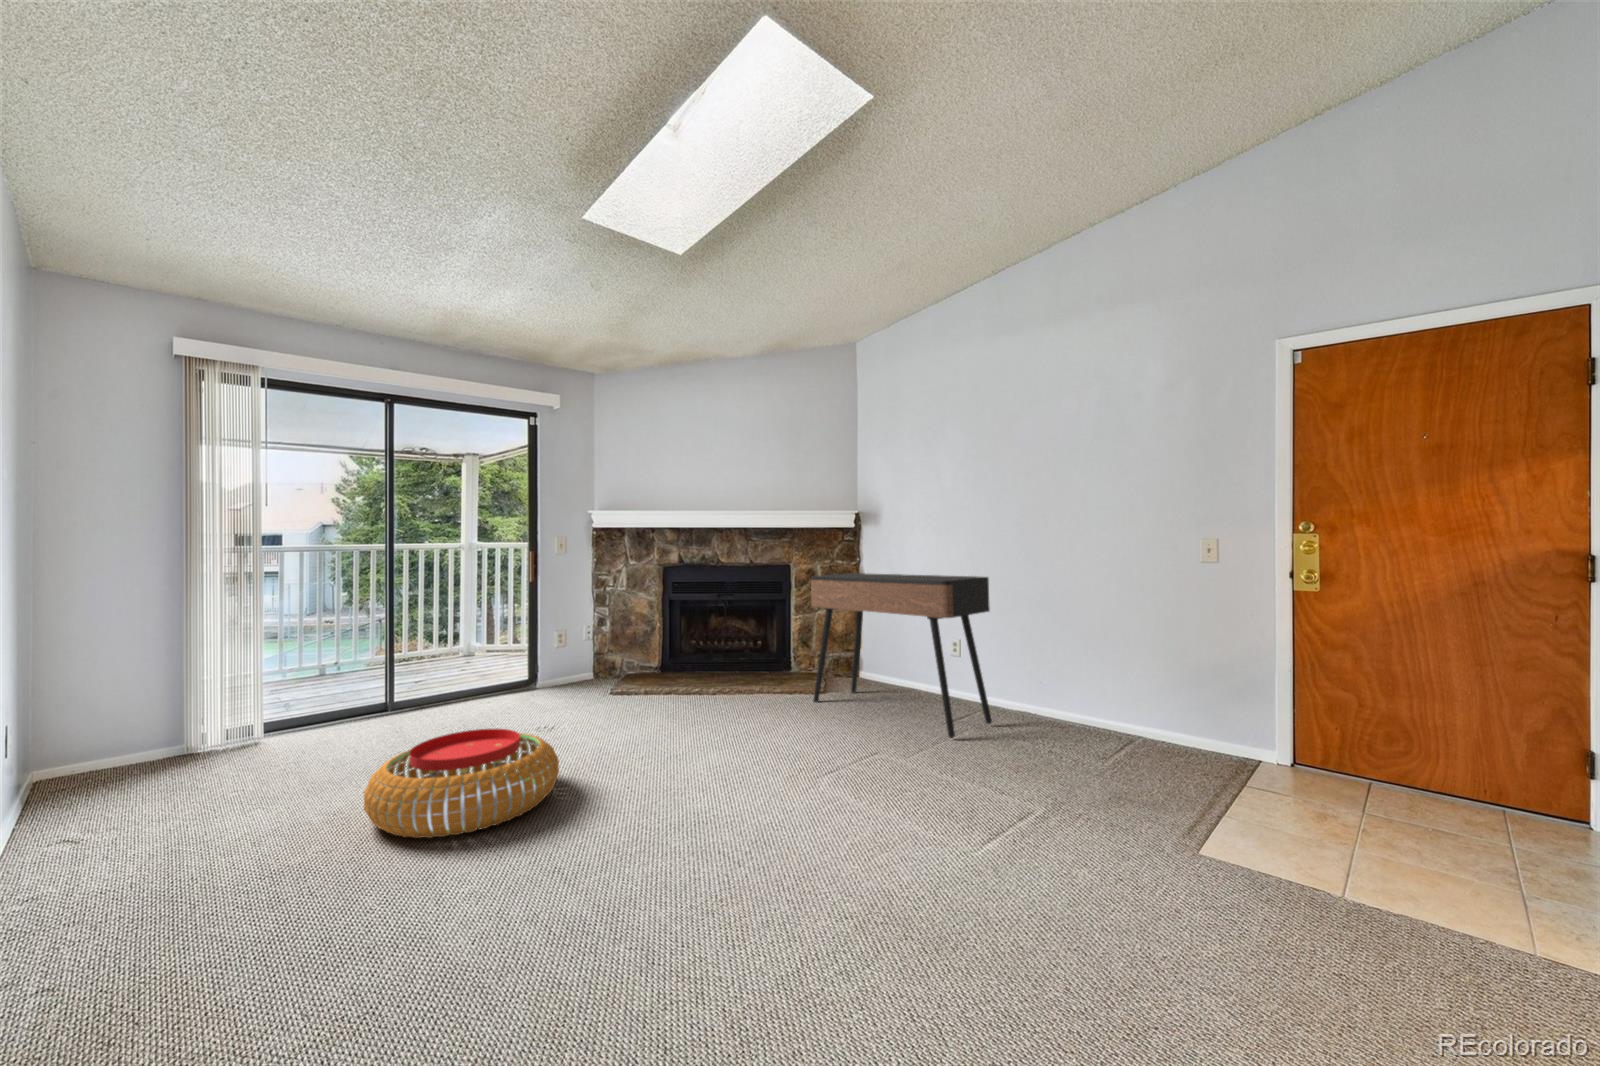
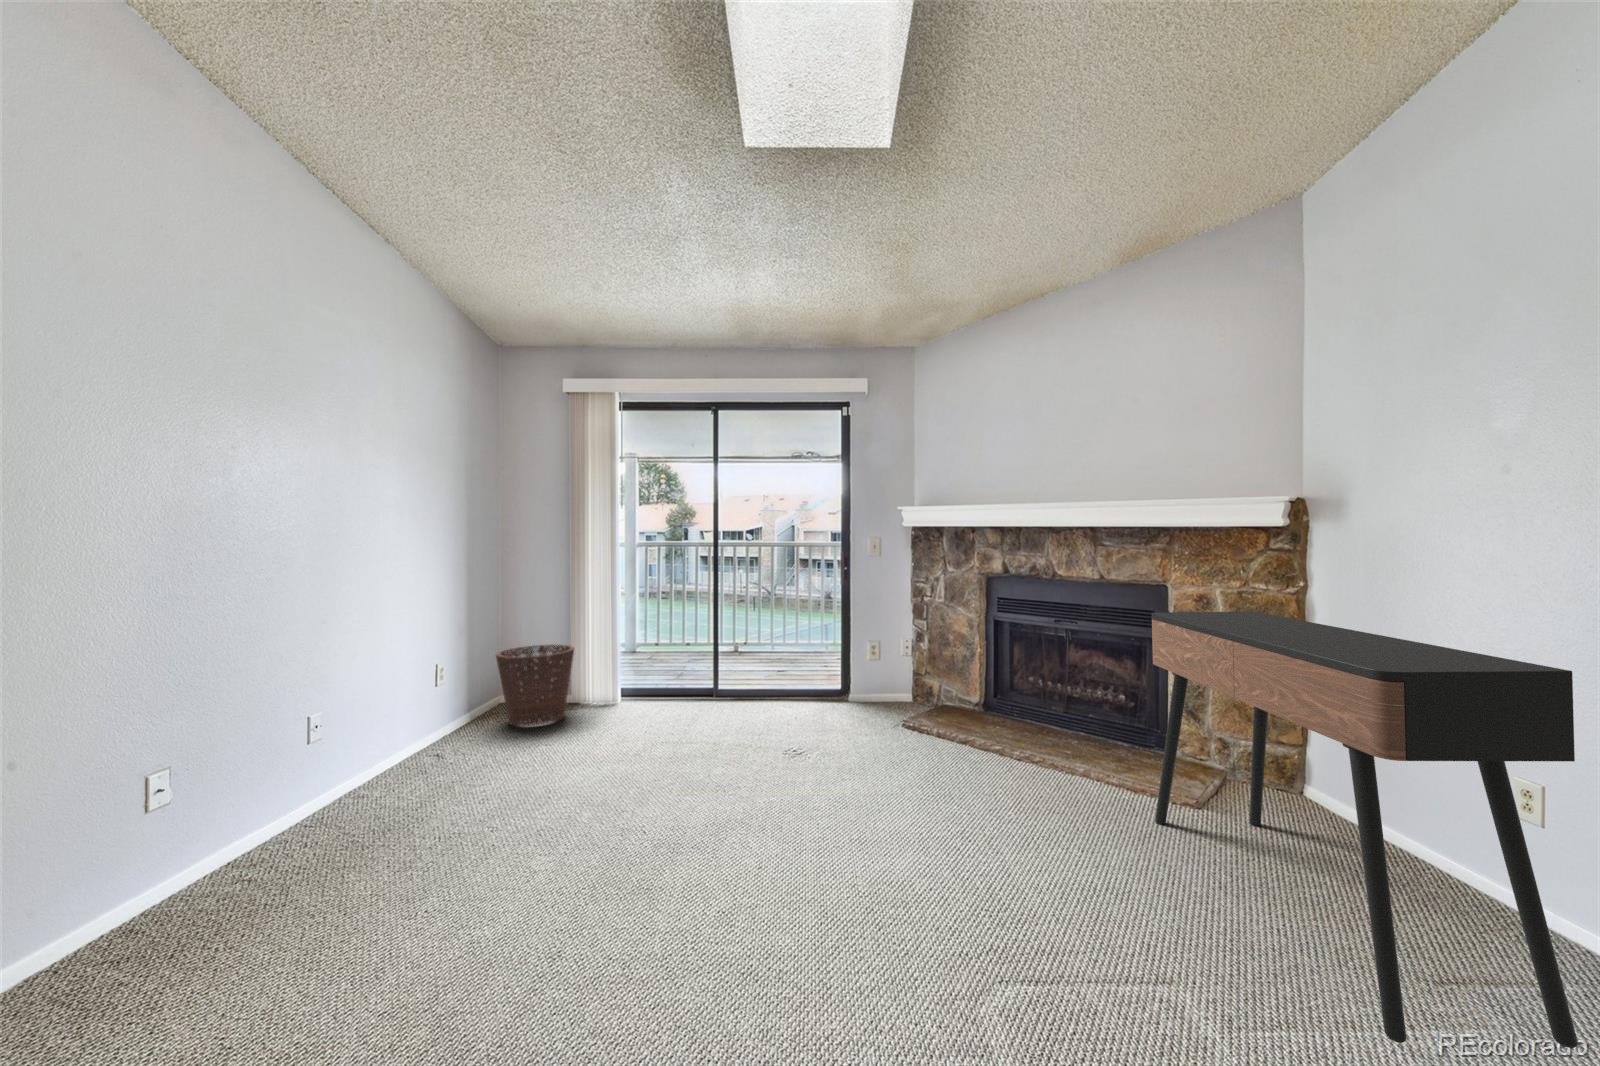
basket: none [89,669,223,781] -> present [496,644,574,727]
pouf: present [364,729,559,838] -> none [503,756,698,882]

